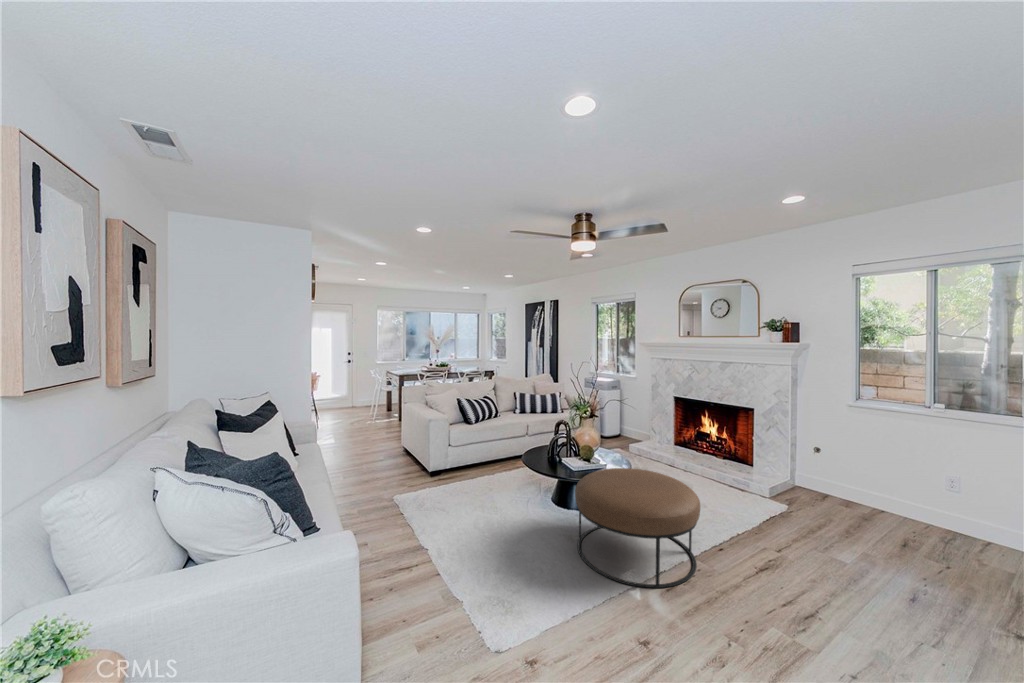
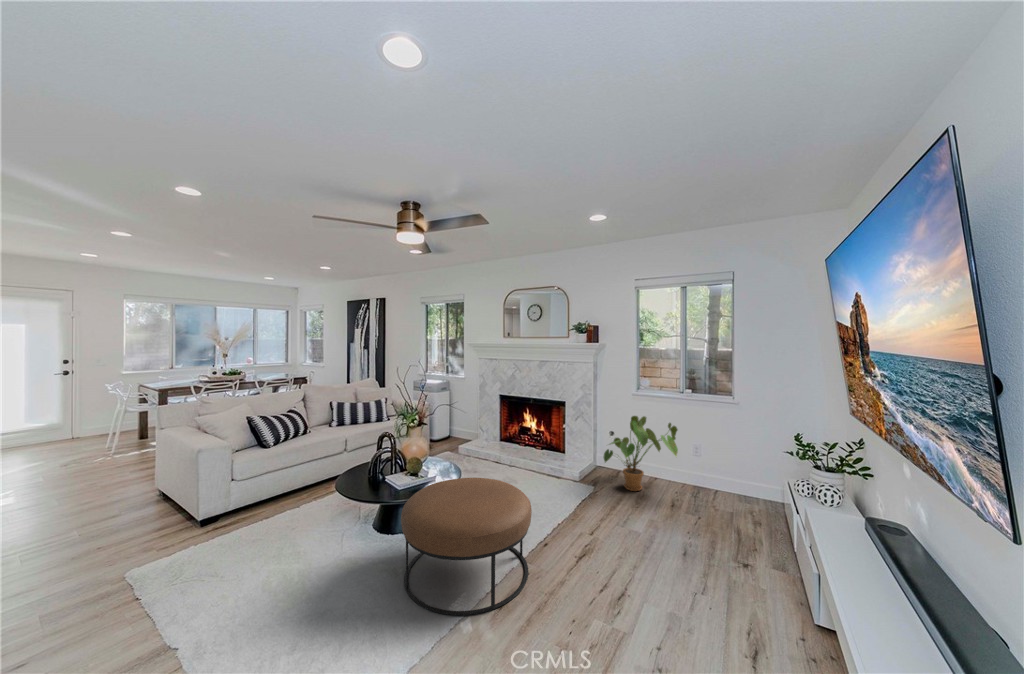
house plant: none [800,430,914,519] -> present [604,416,678,491]

